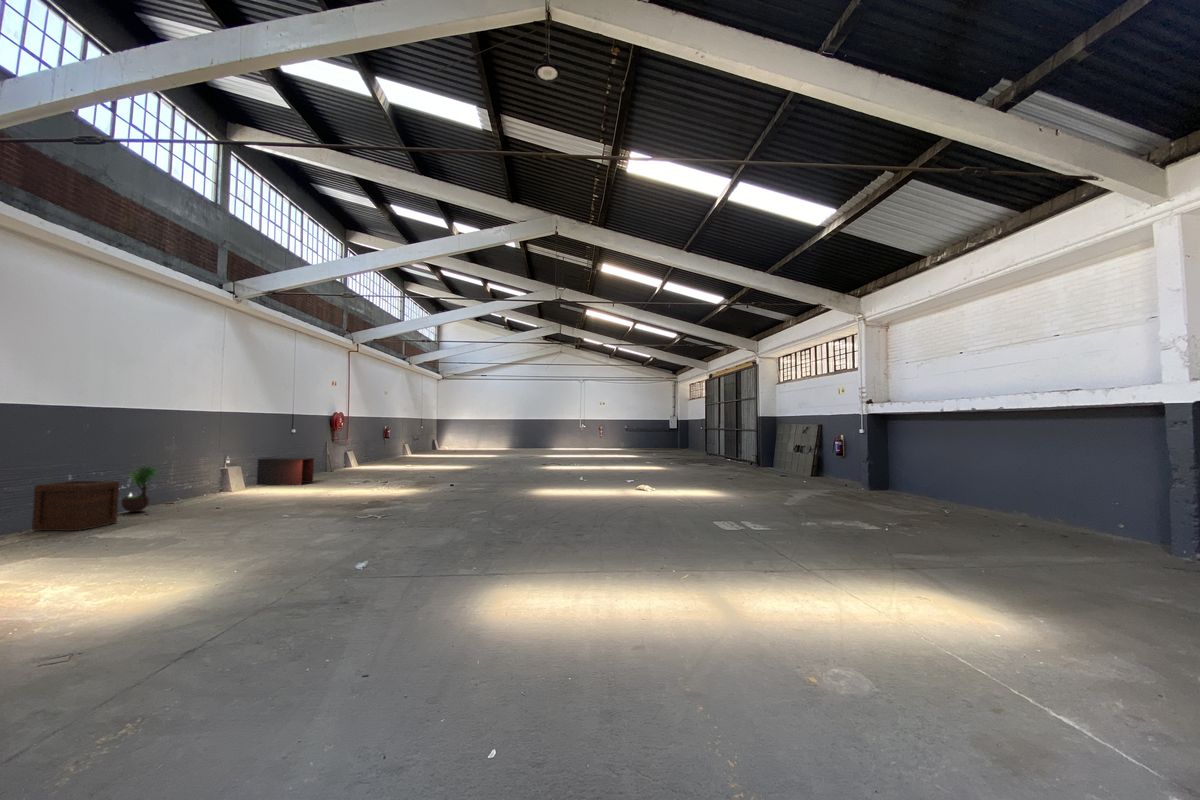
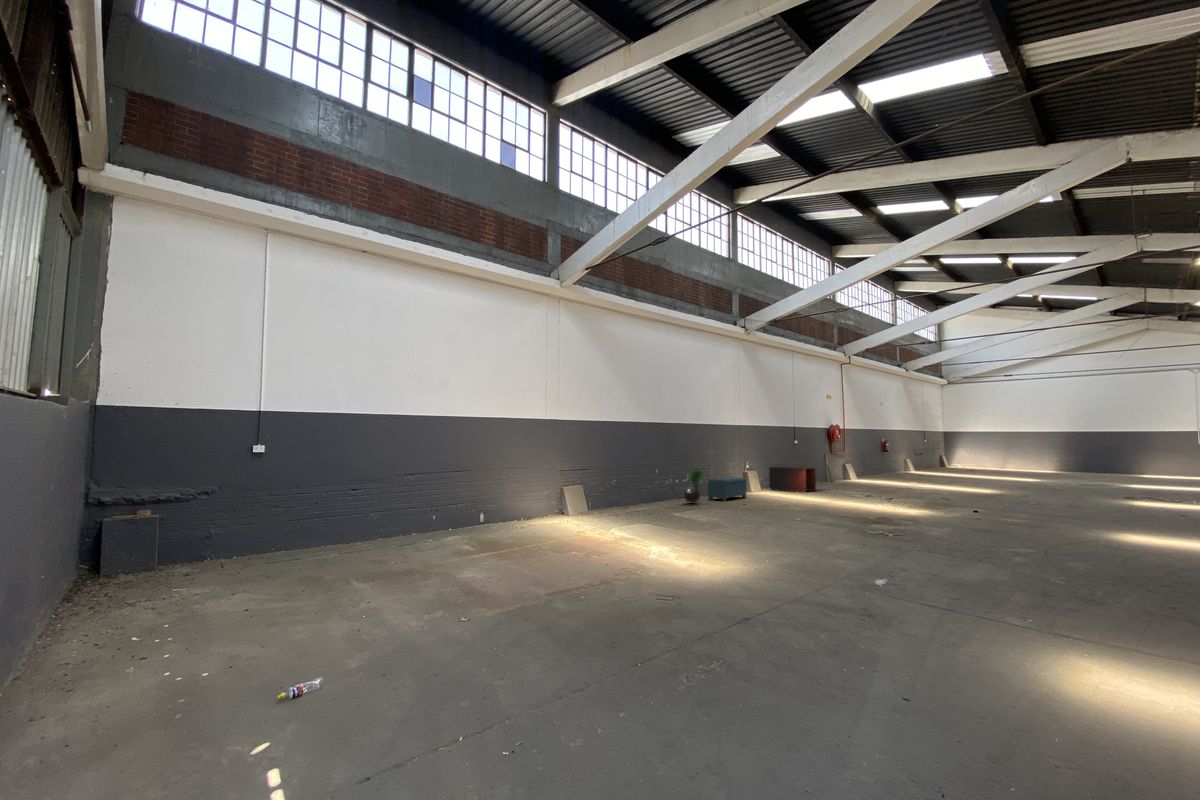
bench: none [164,473,224,504] -> present [708,477,747,501]
wooden crate: present [32,481,119,531] -> none [641,478,684,512]

